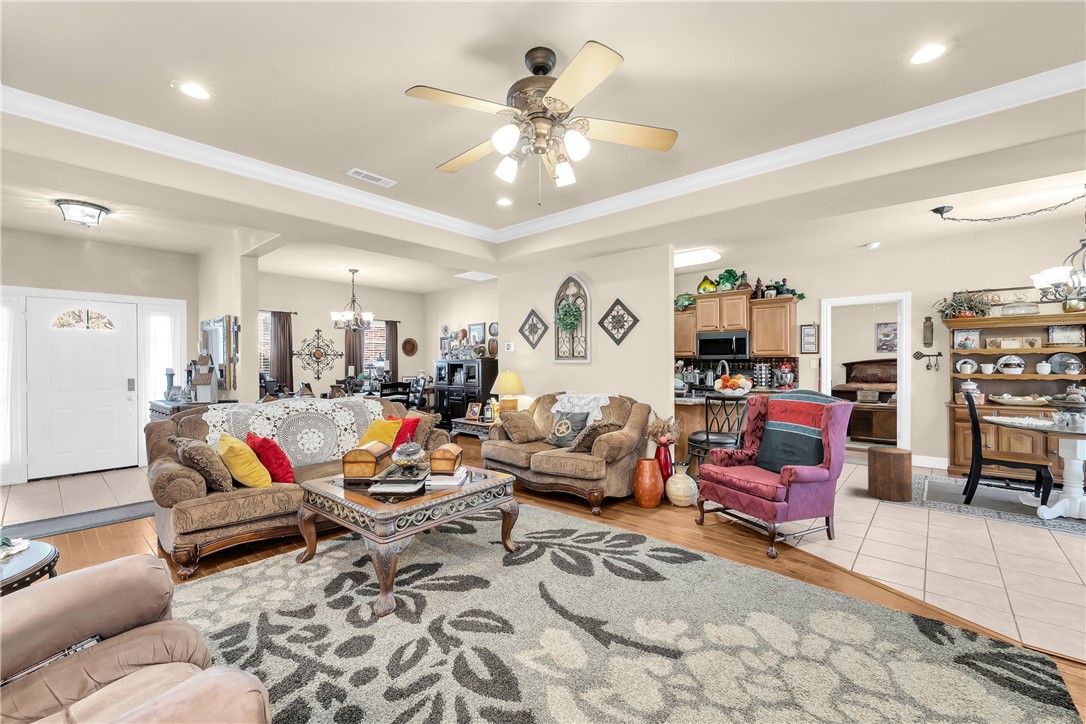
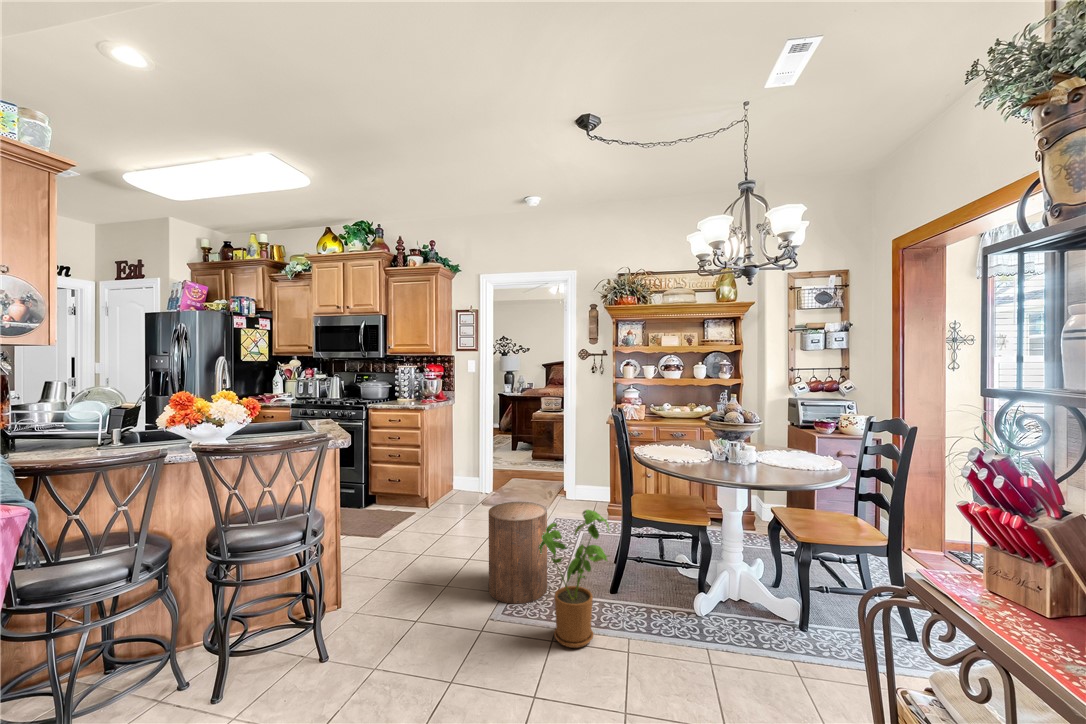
house plant: none [916,445,971,519] -> present [539,509,609,648]

